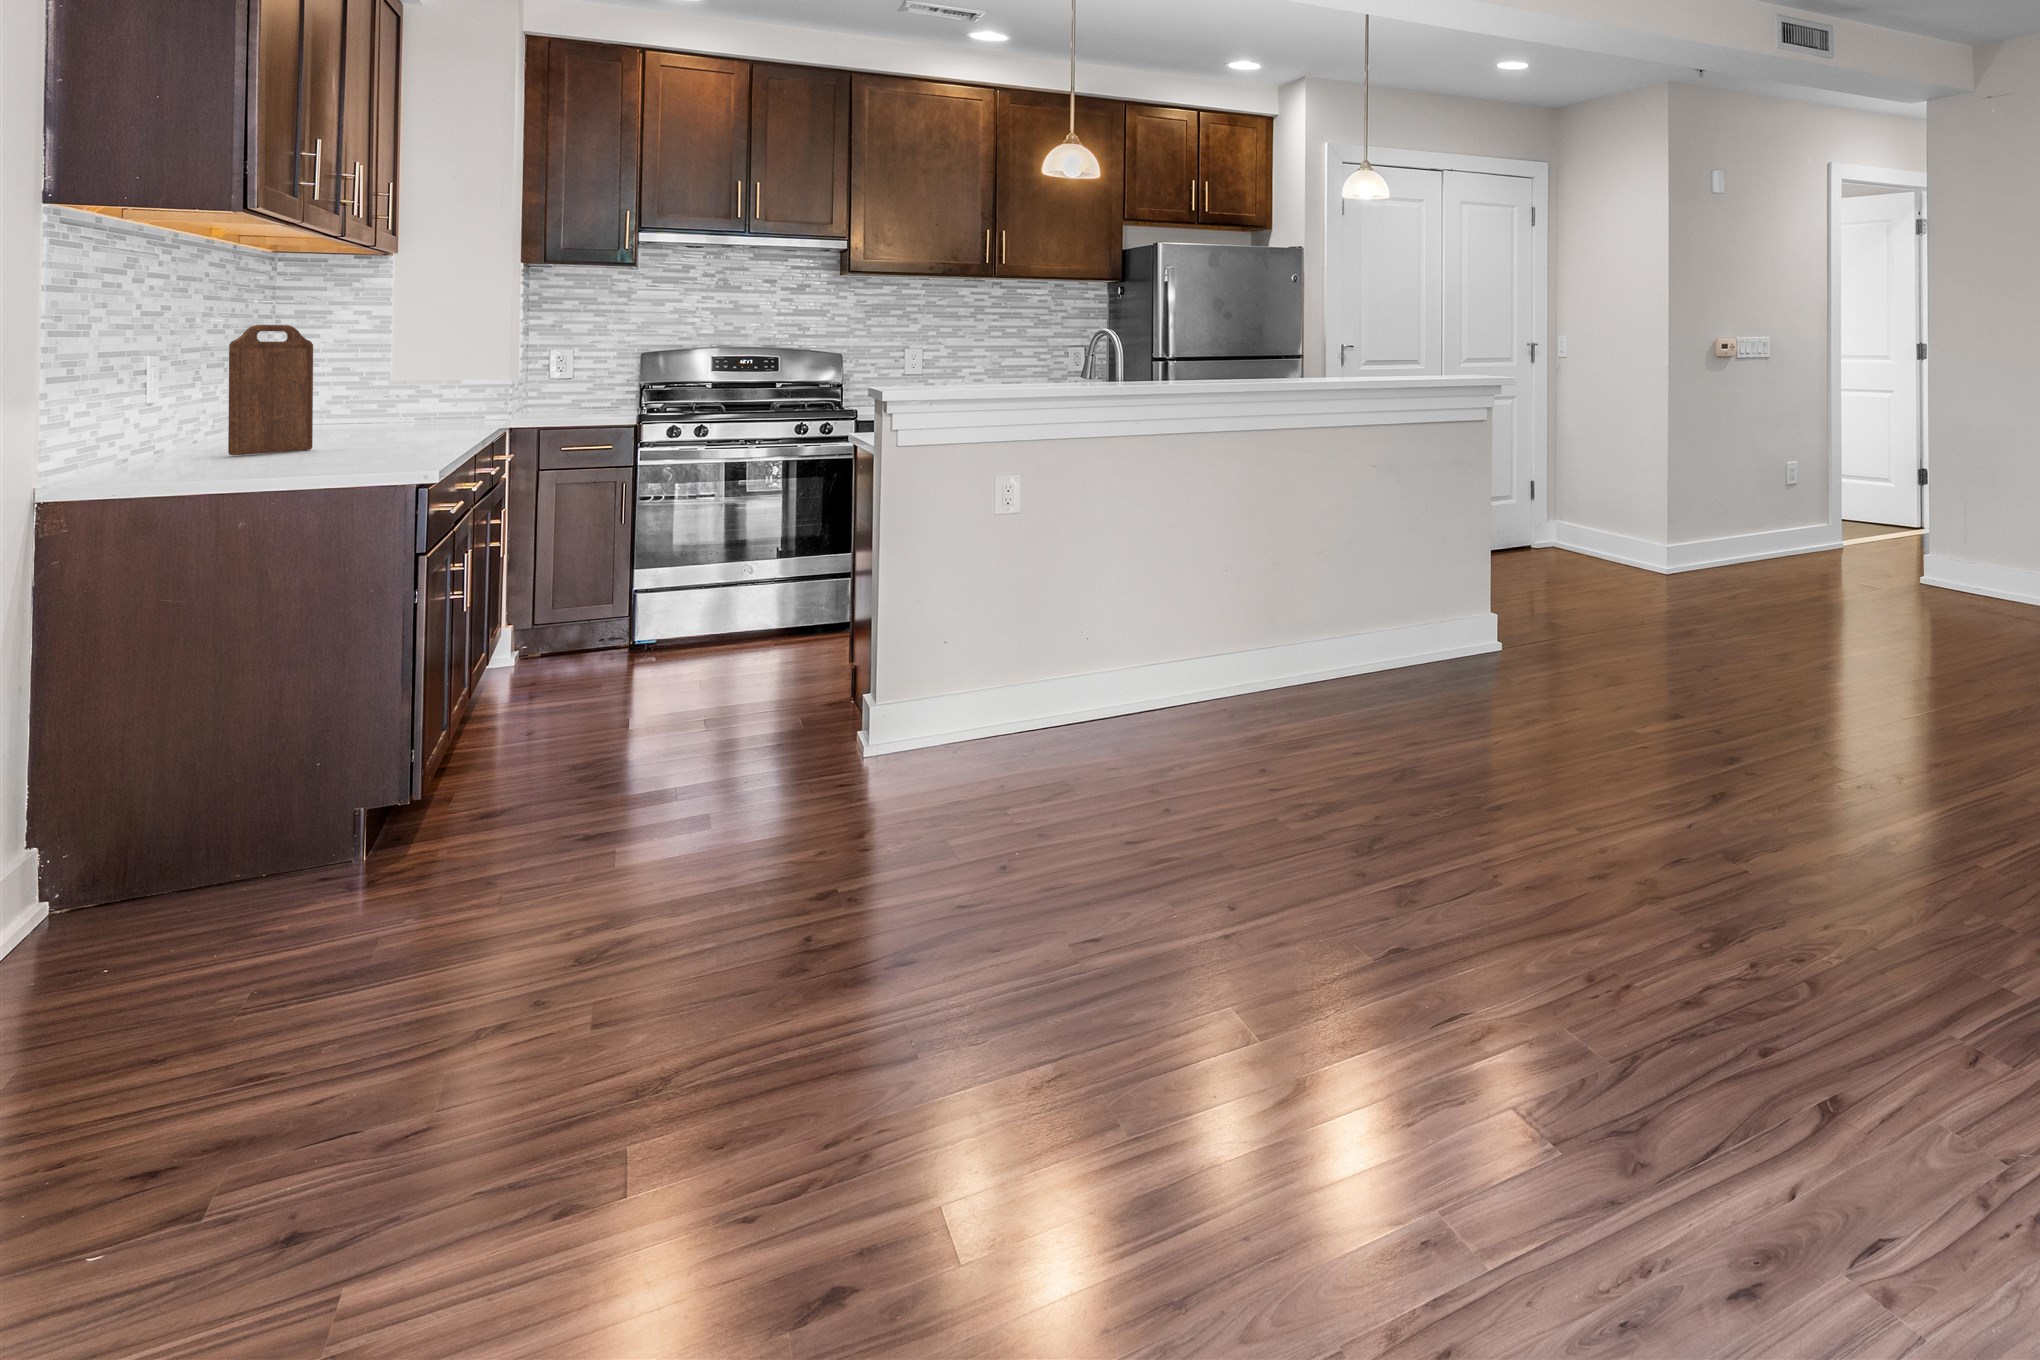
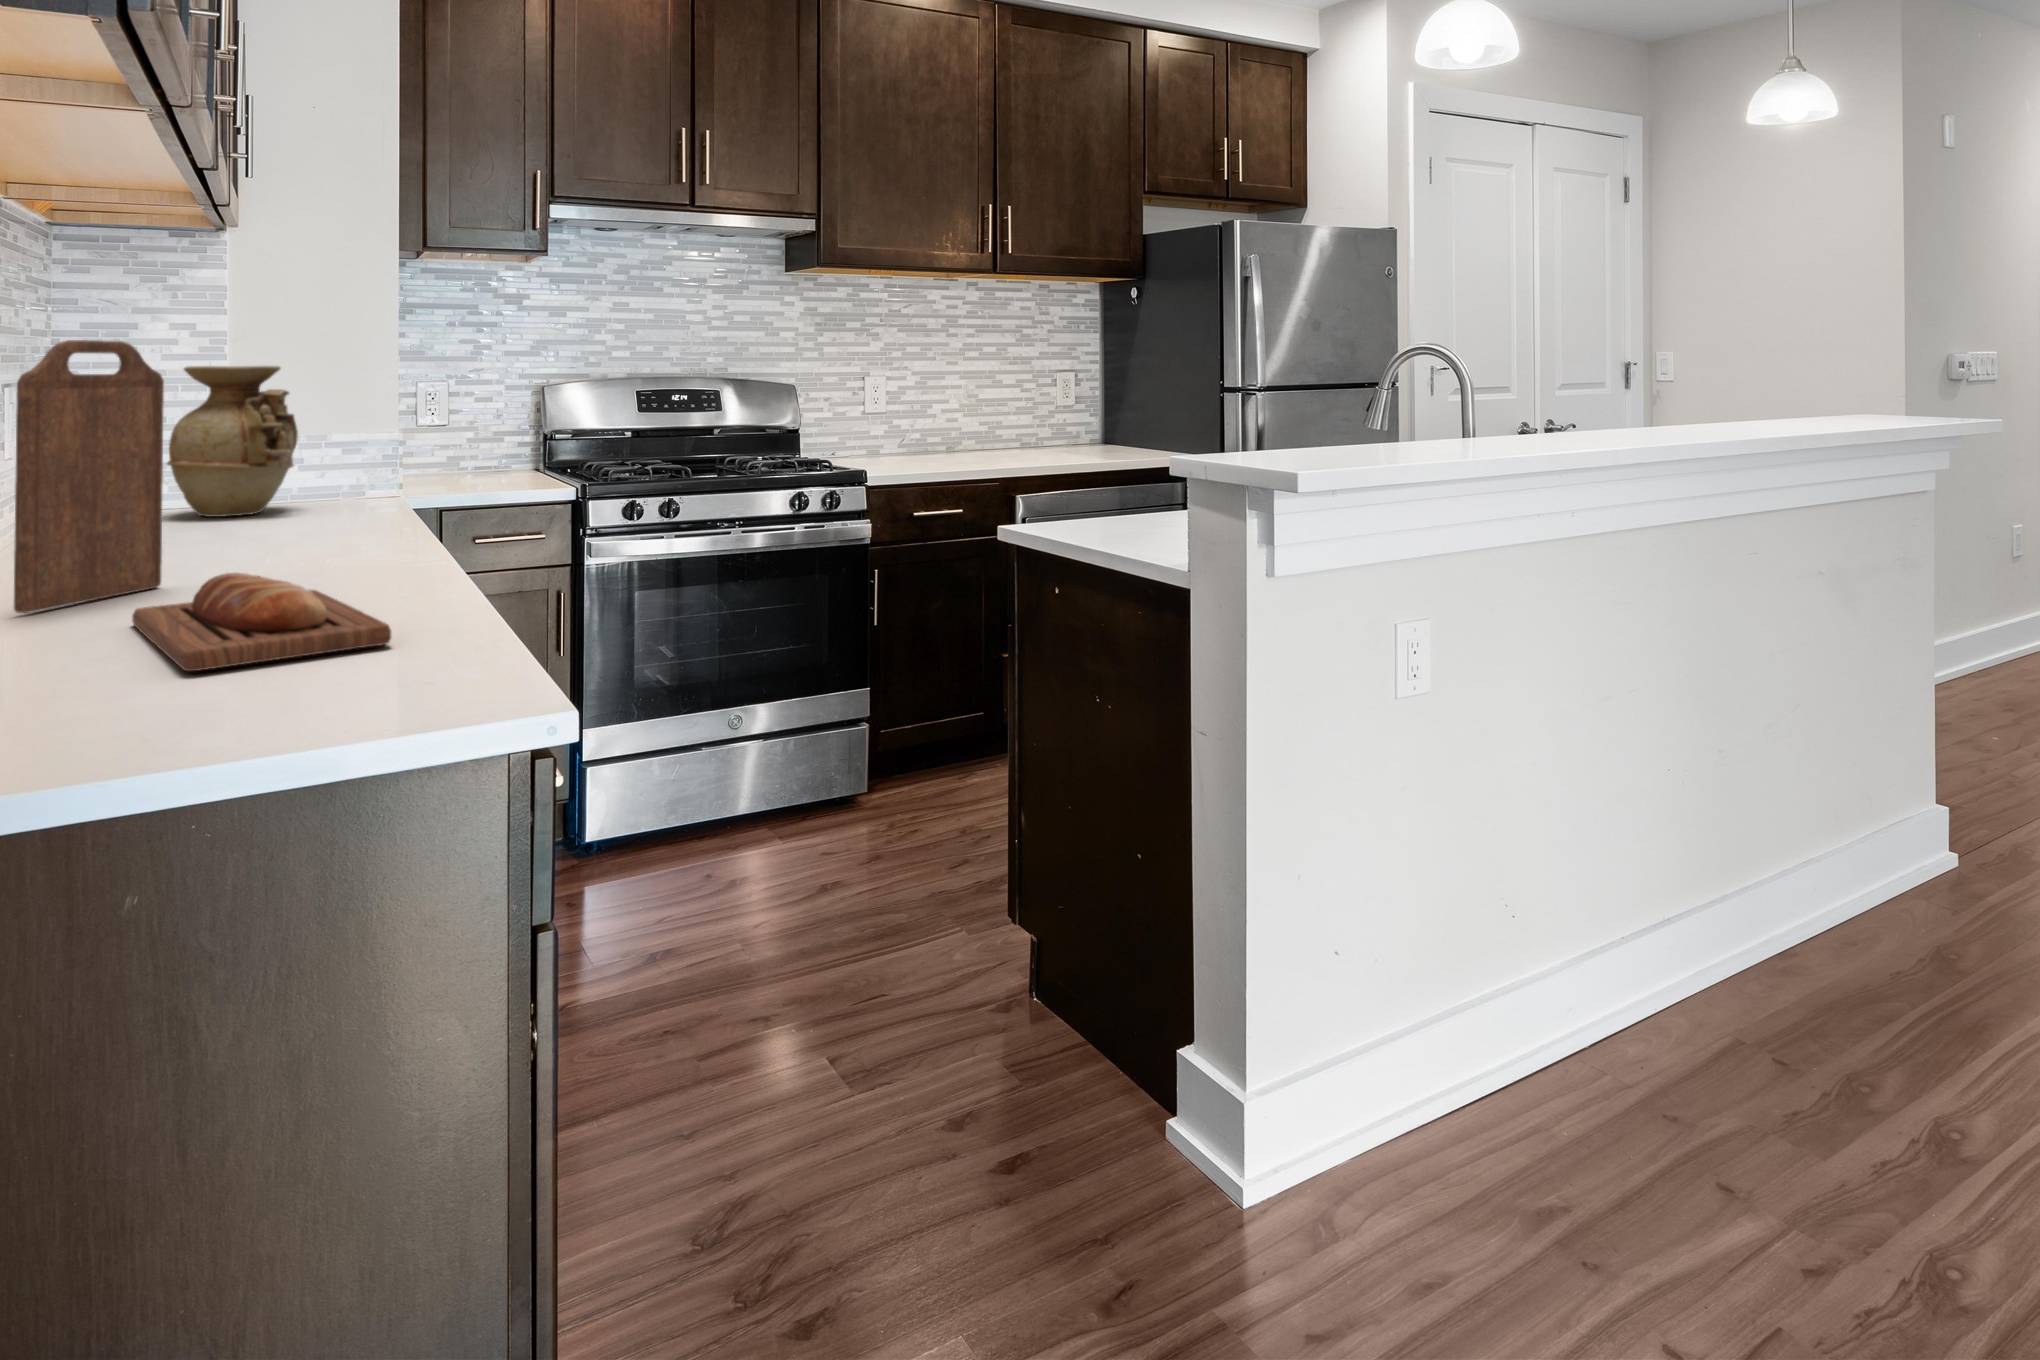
vase: none [348,338,436,428] -> present [167,366,298,517]
bread loaf: none [284,435,398,467] -> present [132,573,391,671]

